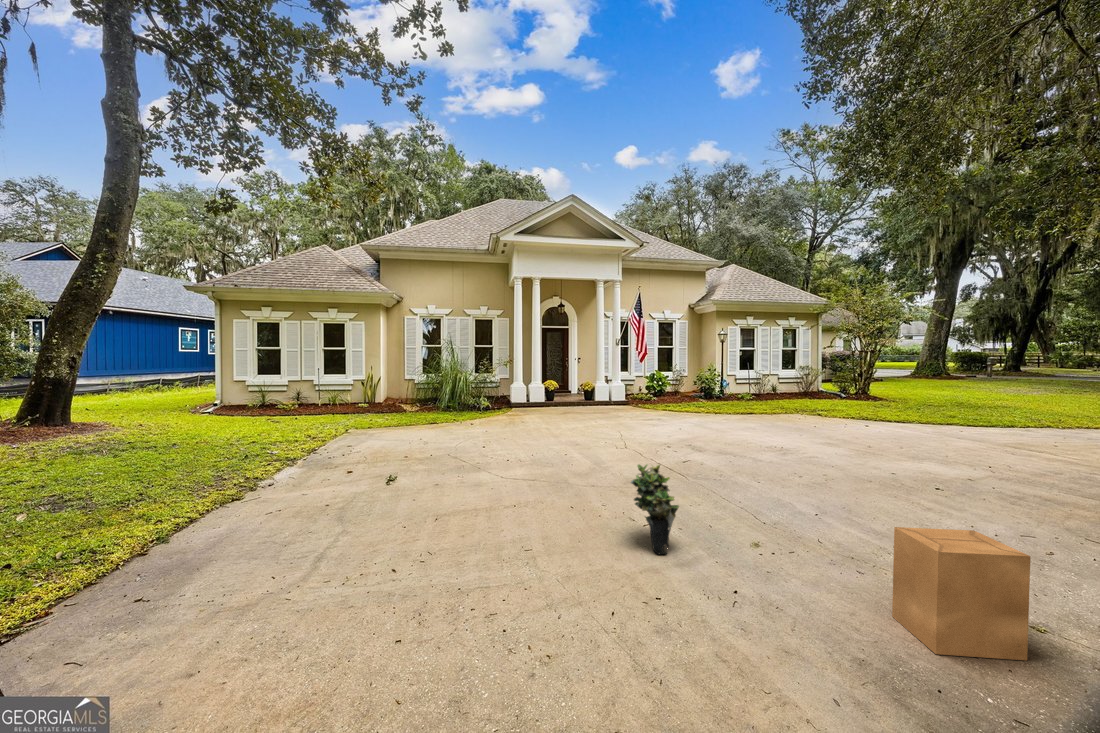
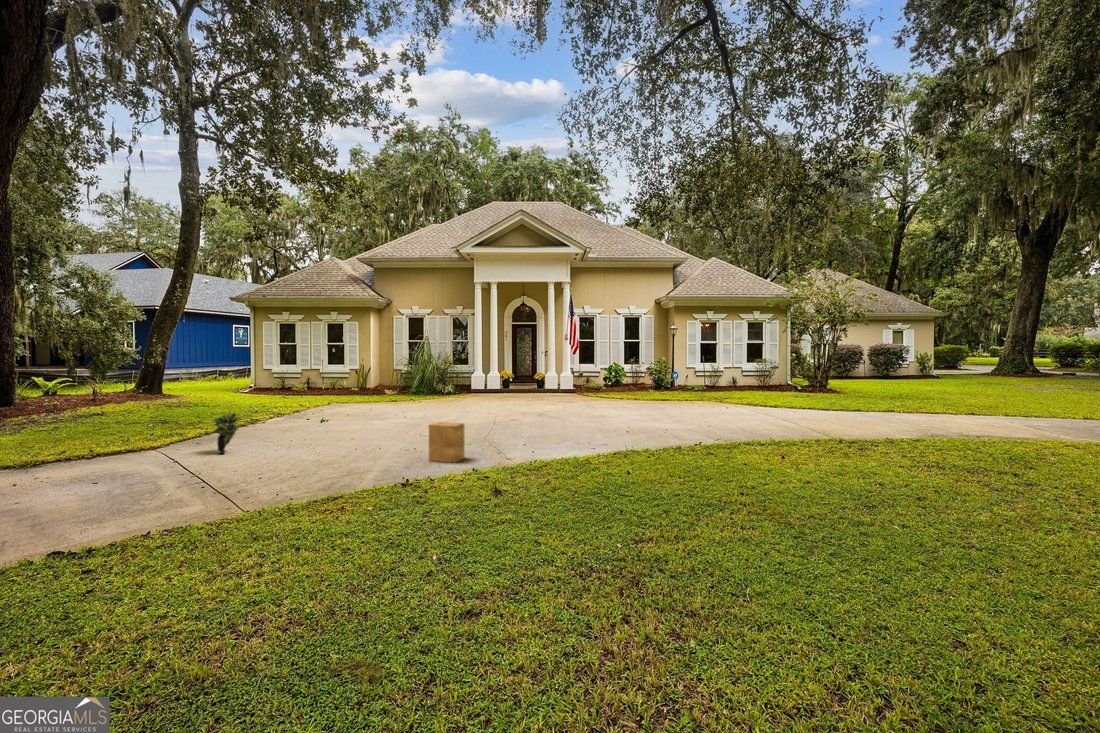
potted plant: present [631,464,679,555] -> present [213,412,238,454]

